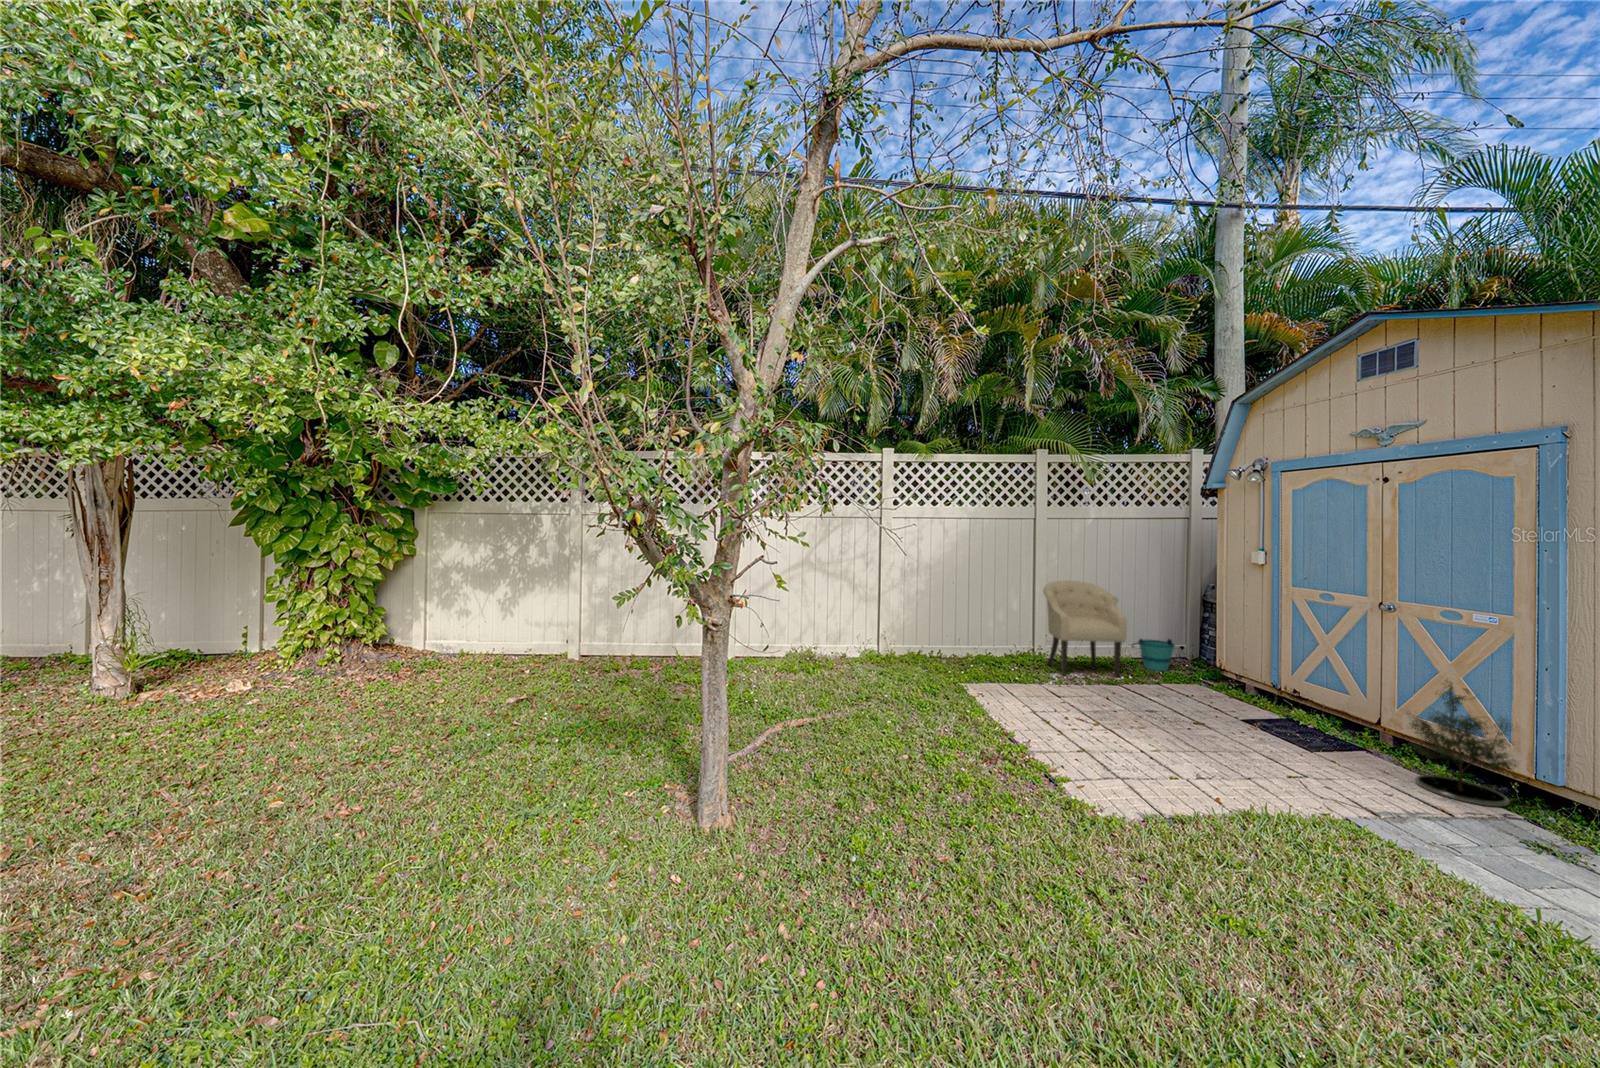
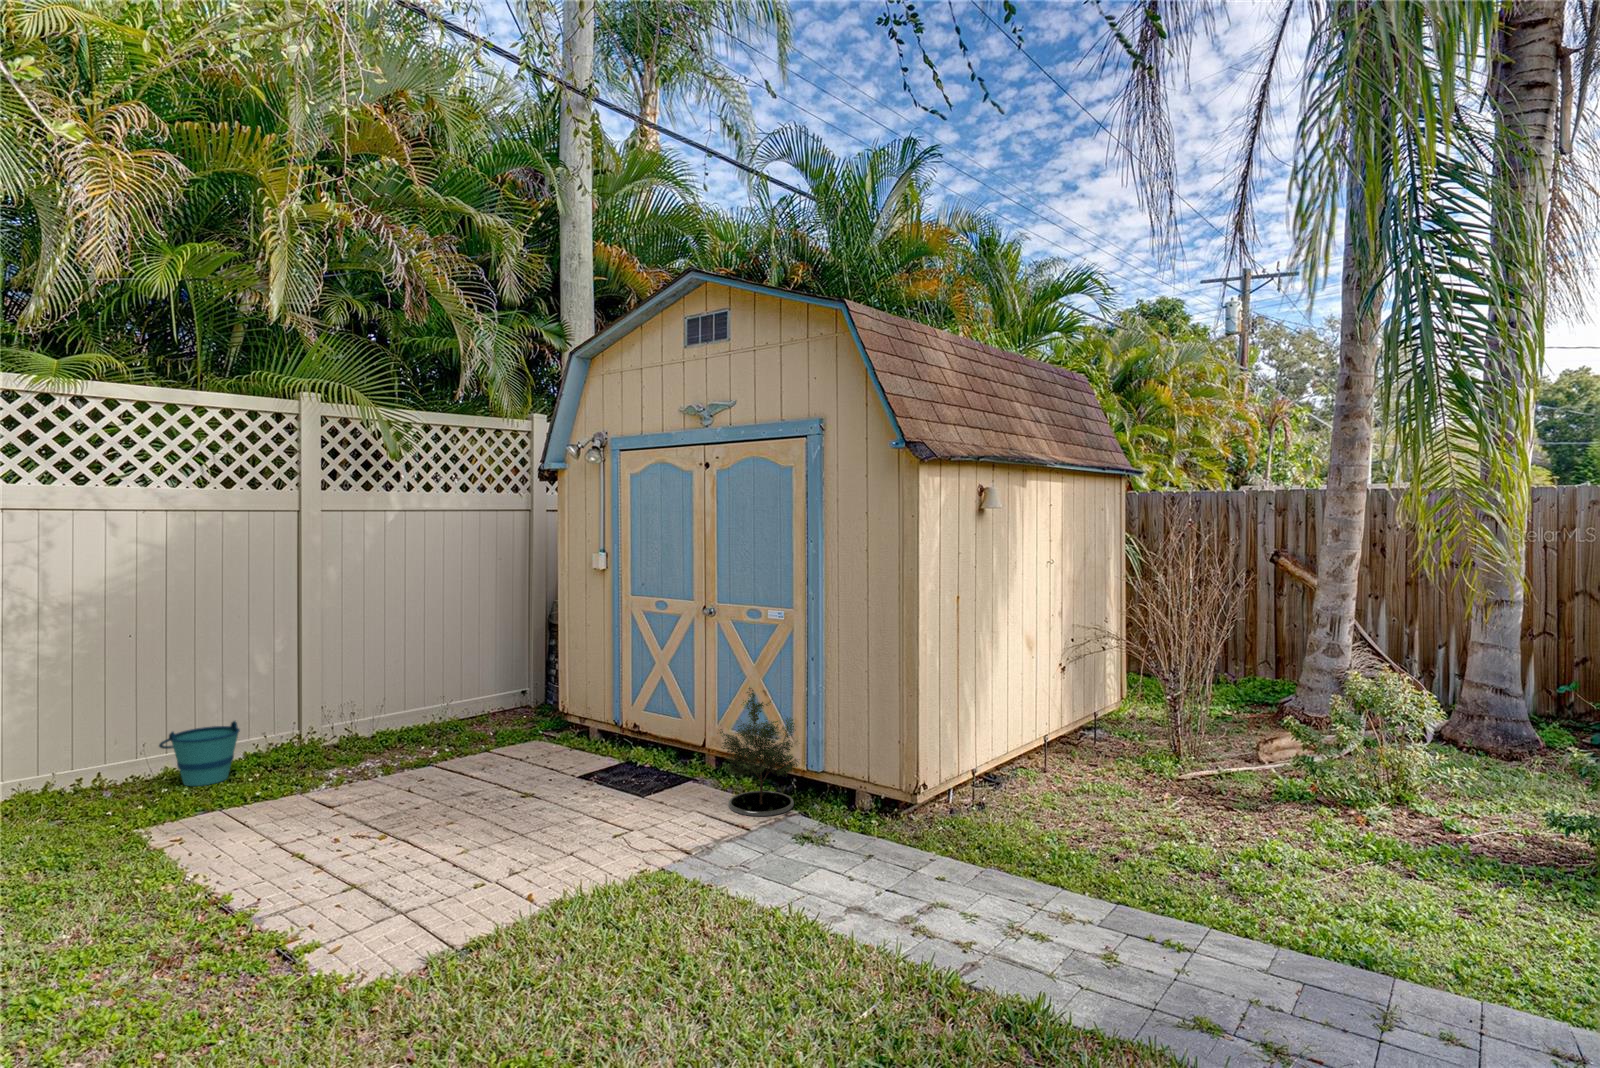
chair: present [1043,580,1127,677] -> none [314,608,446,765]
bucket: present [1131,639,1175,671] -> present [159,721,239,786]

